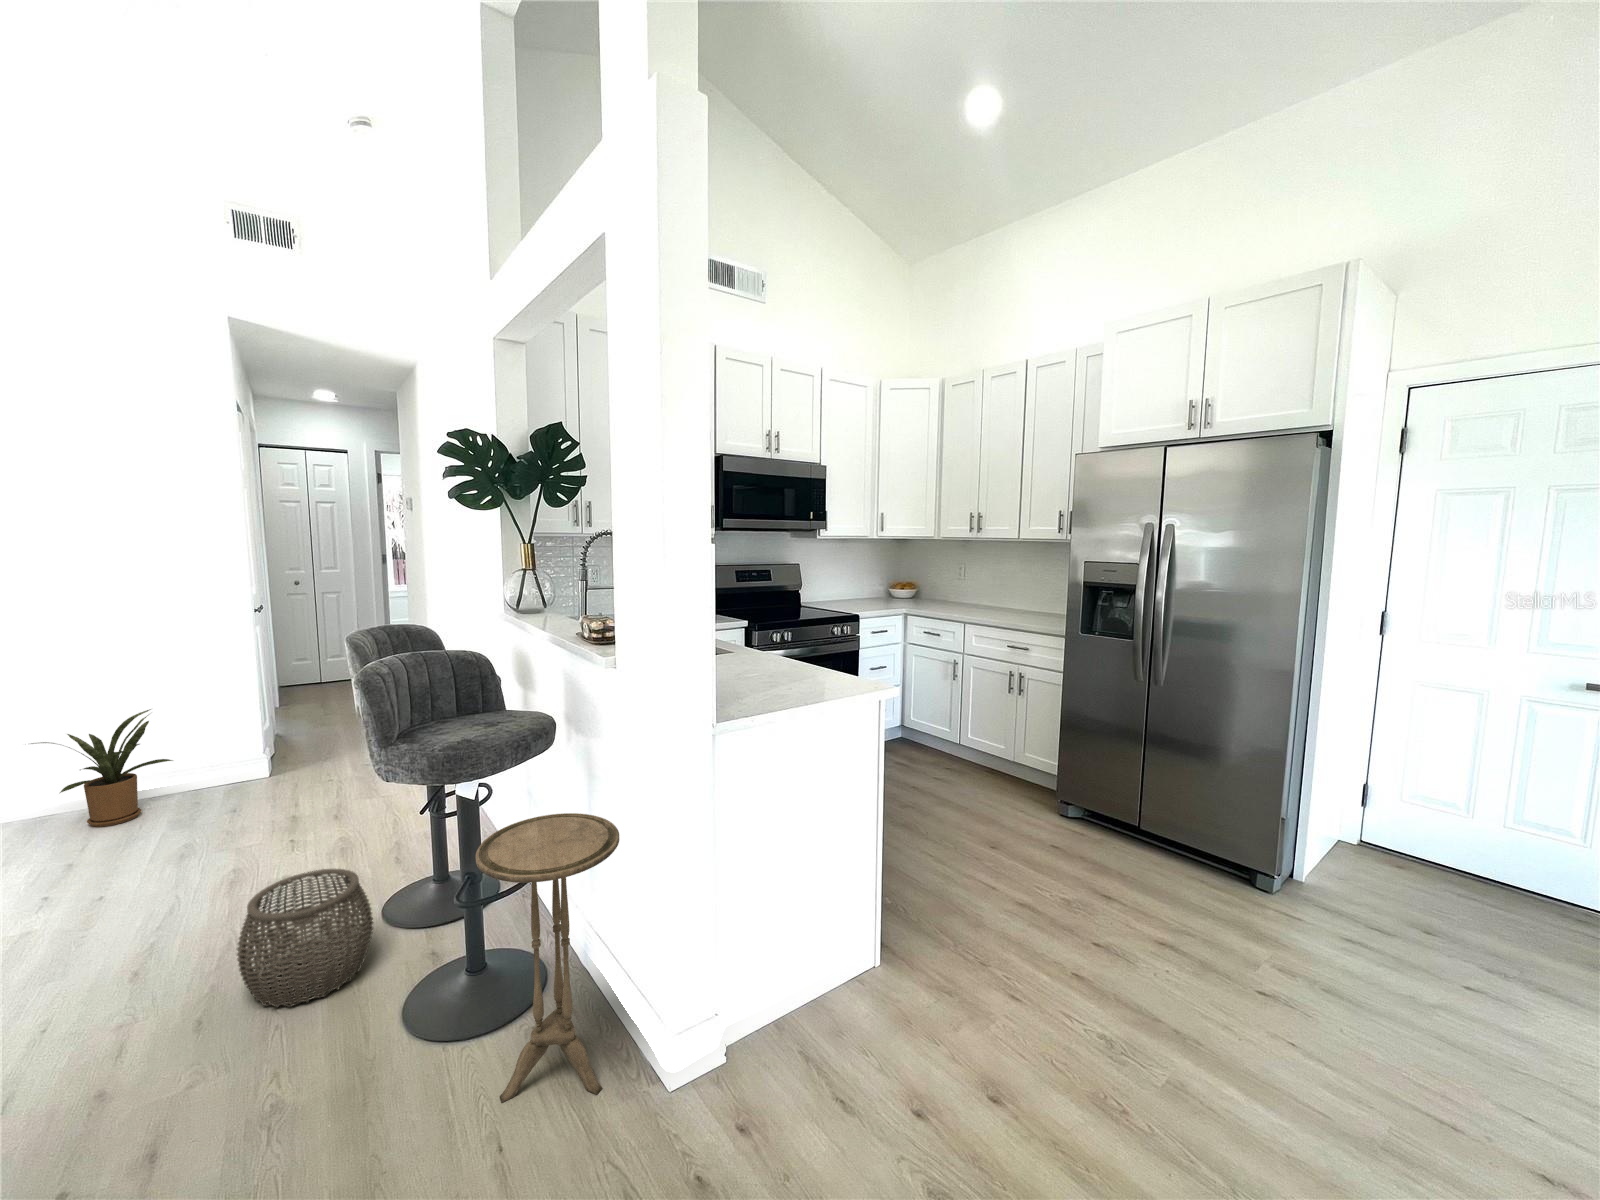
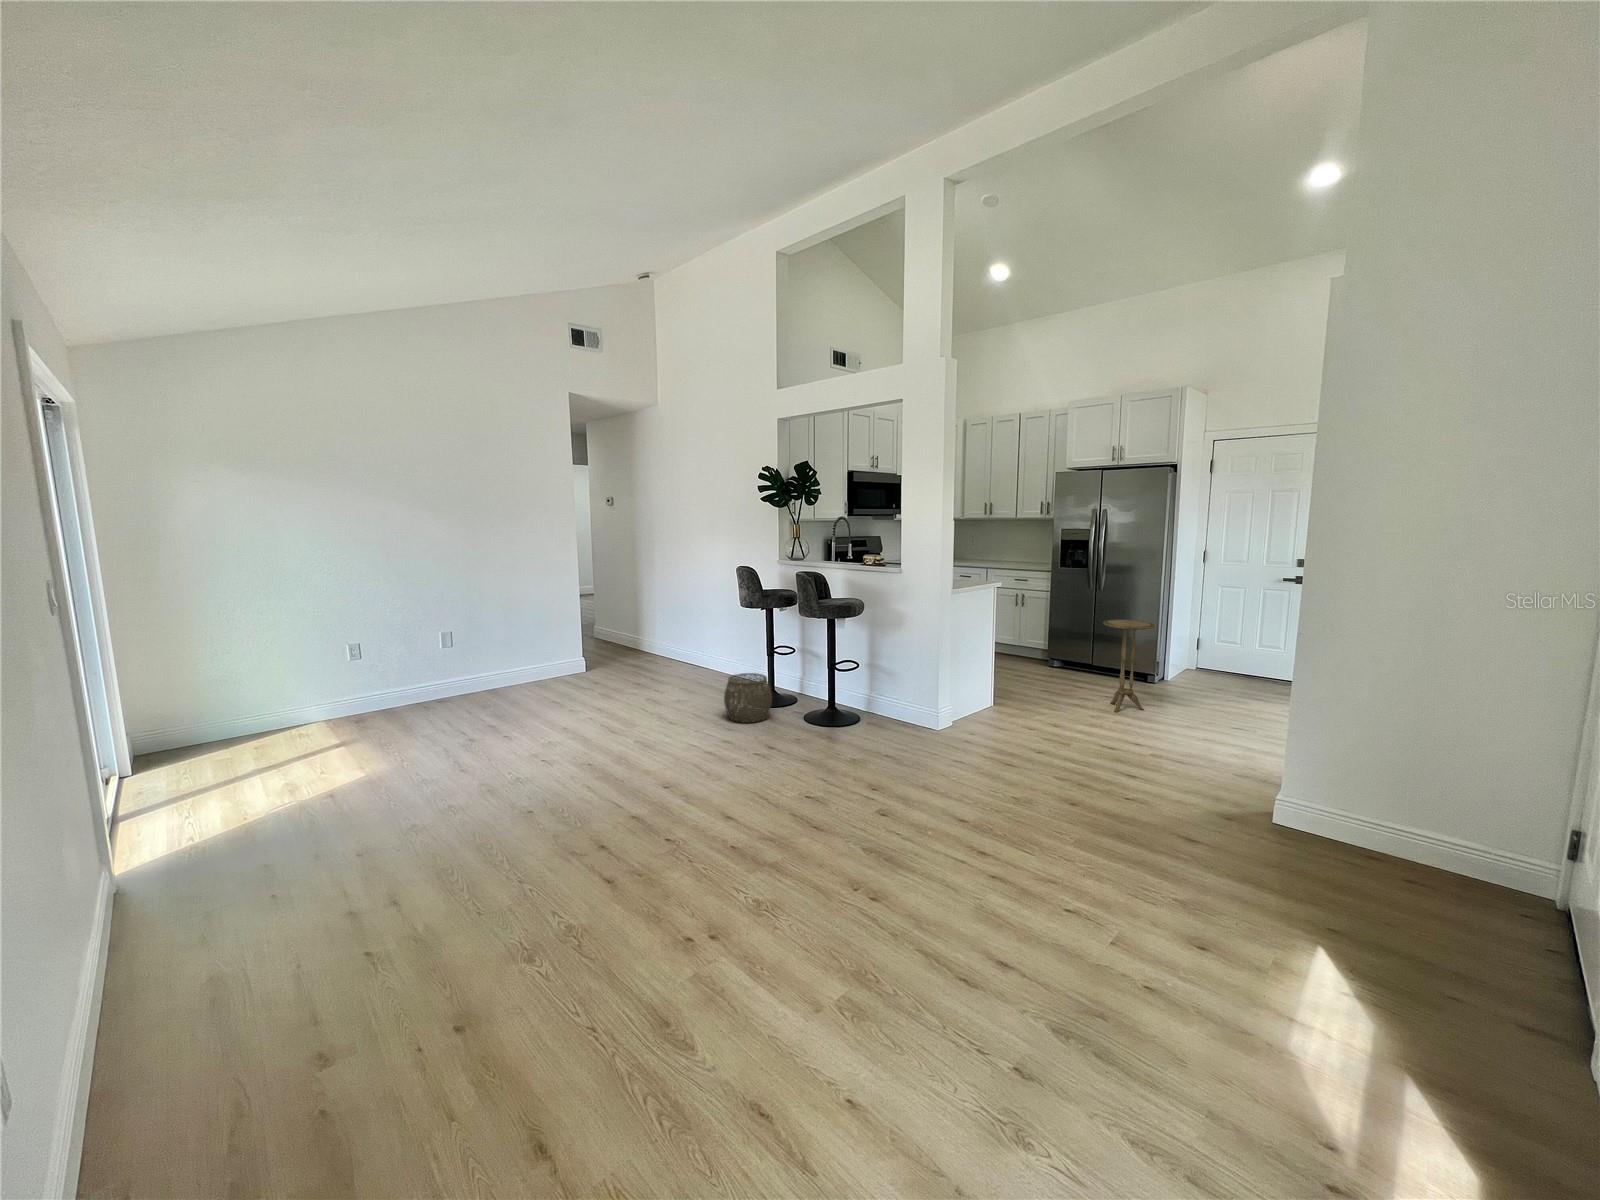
house plant: present [31,709,173,827] -> none [509,624,561,688]
side table: present [475,813,619,1103] -> present [1103,620,1155,712]

